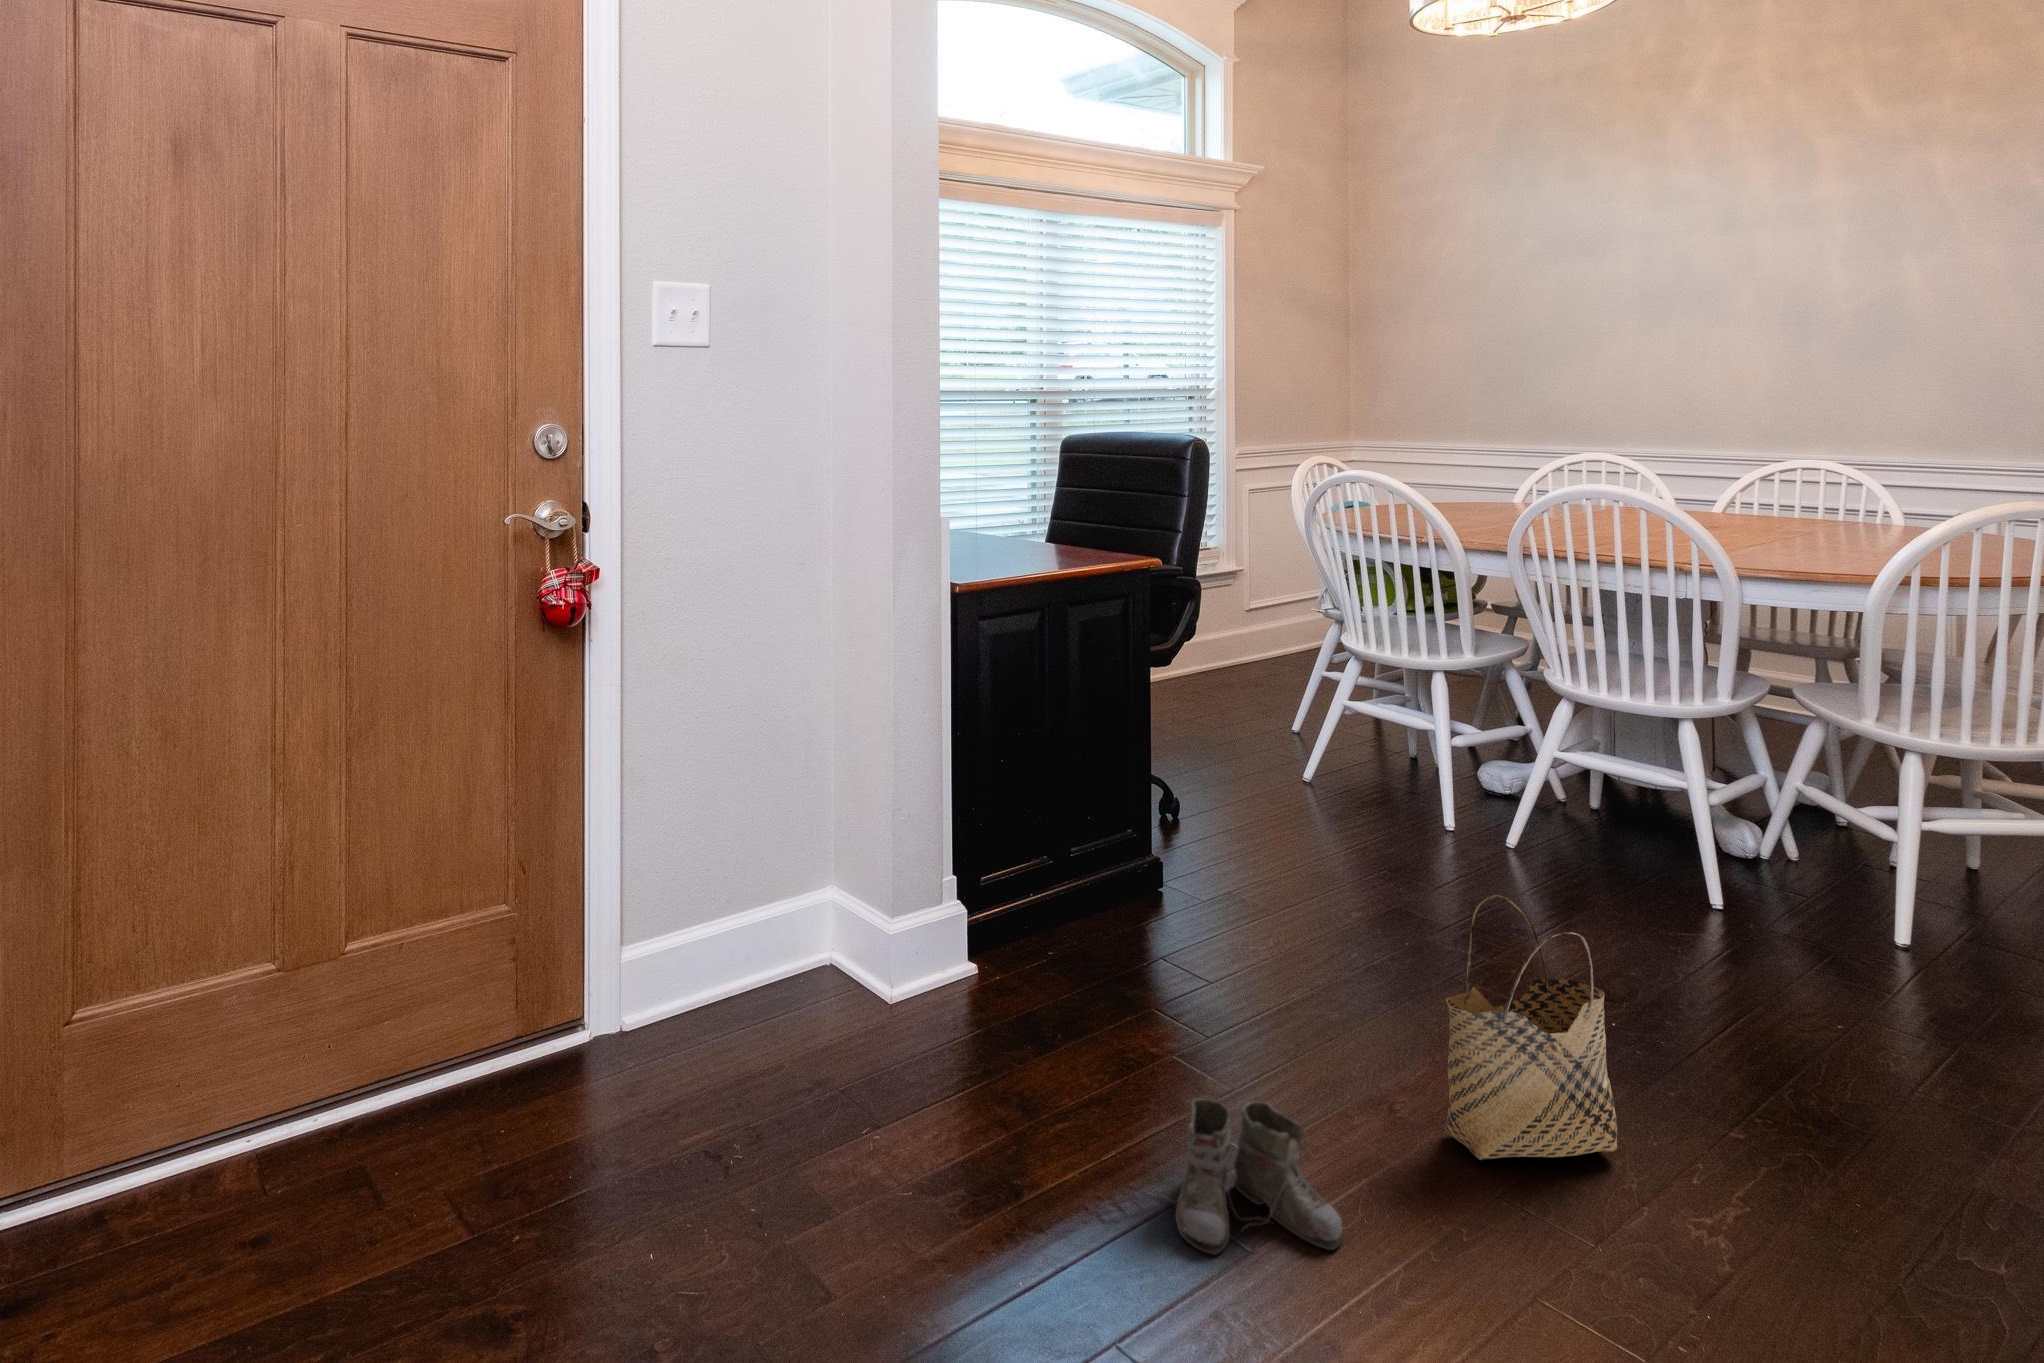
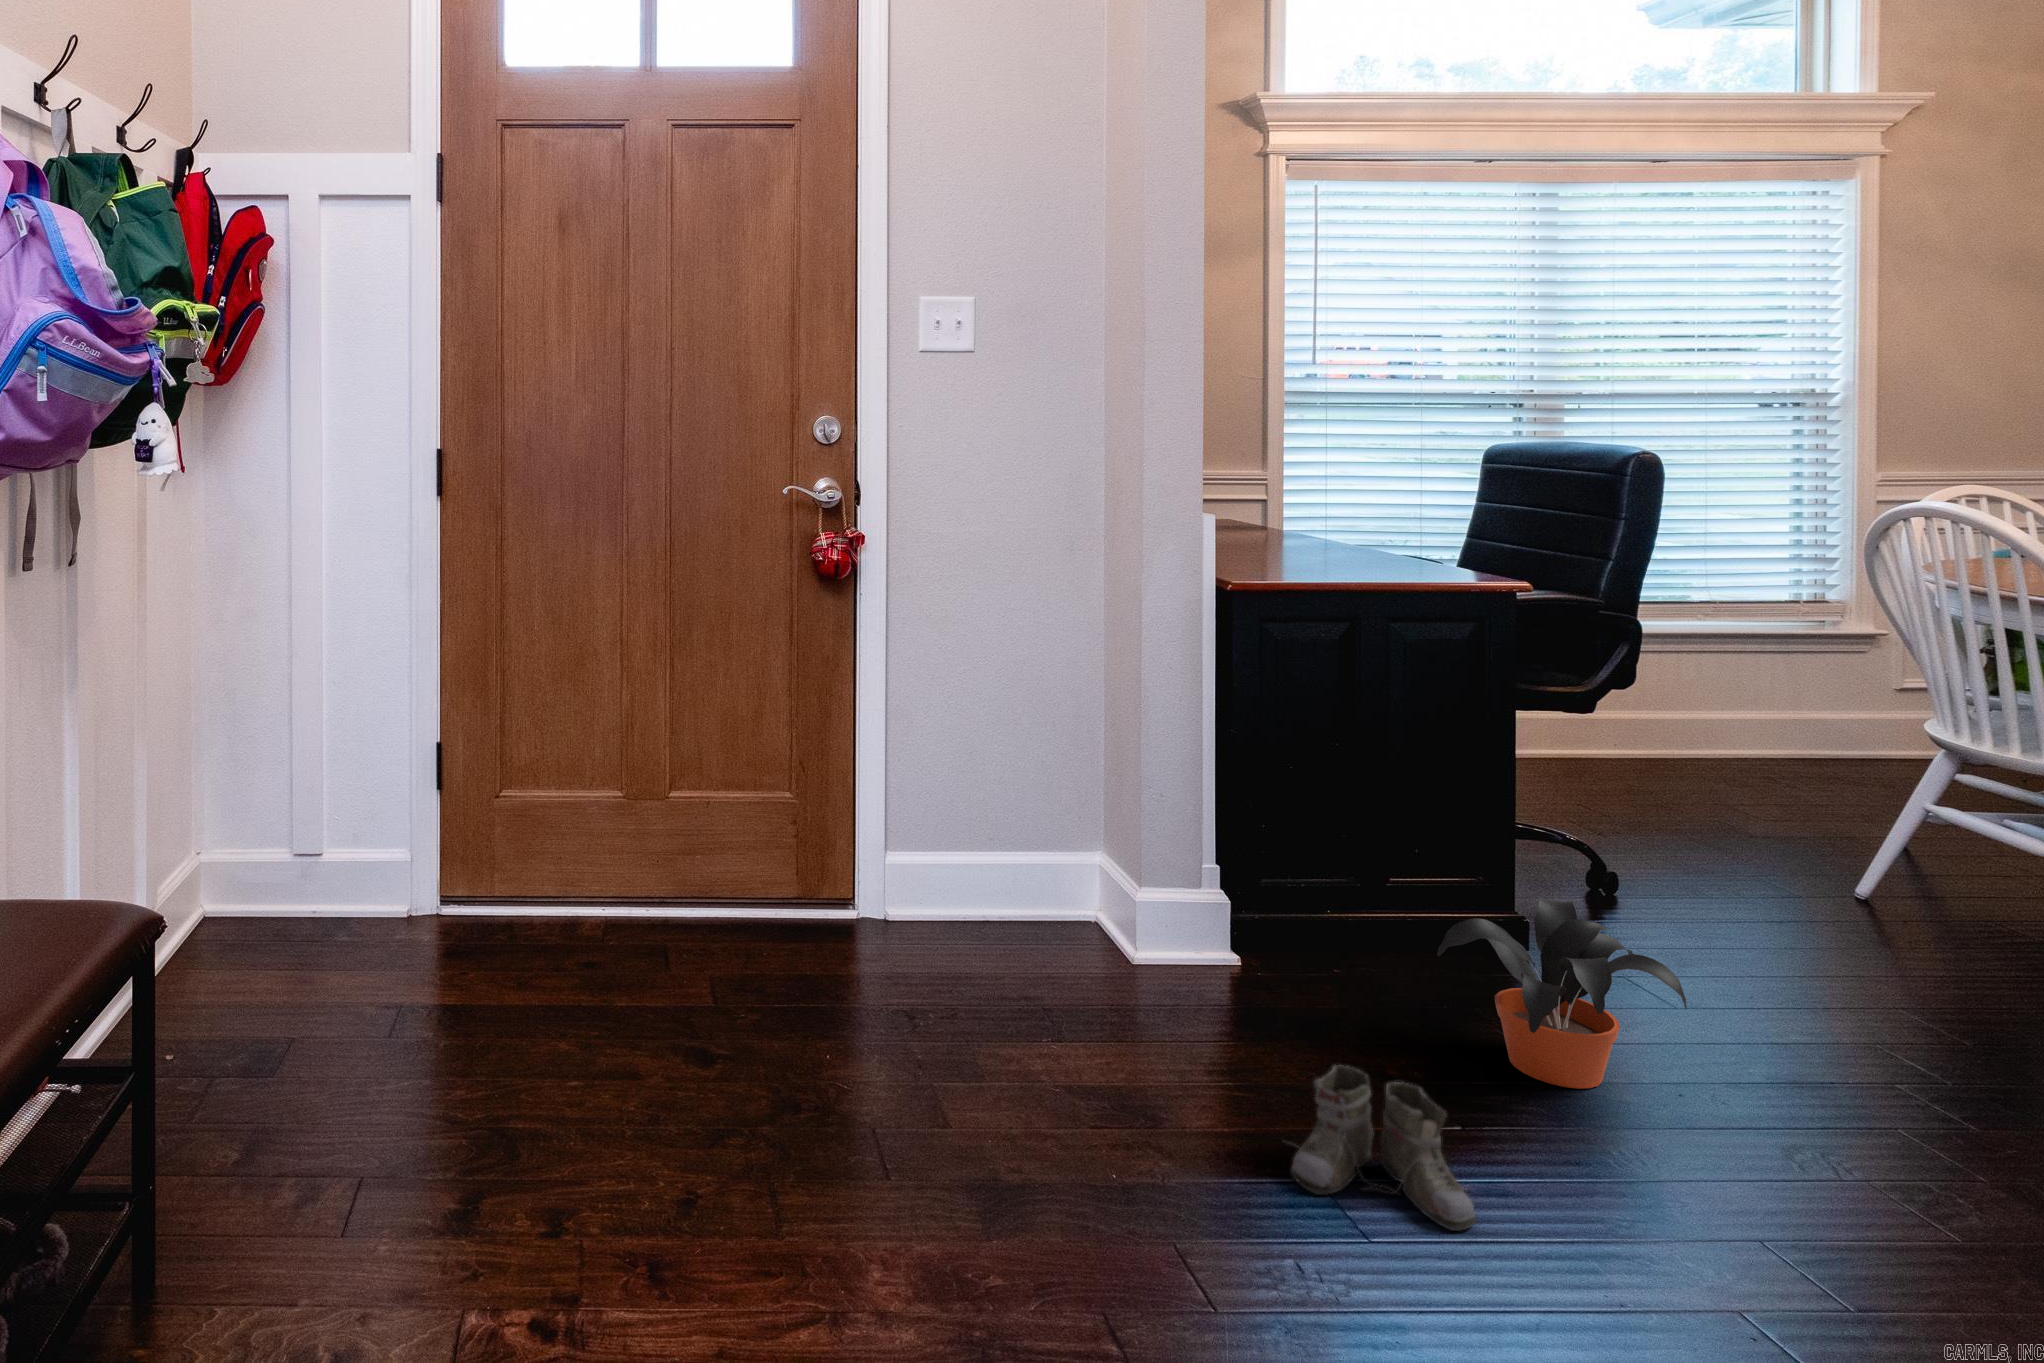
potted plant: none [1173,859,1370,1036] -> present [1437,897,1687,1089]
woven basket: present [1445,894,1617,1160] -> none [1684,952,1939,1277]

